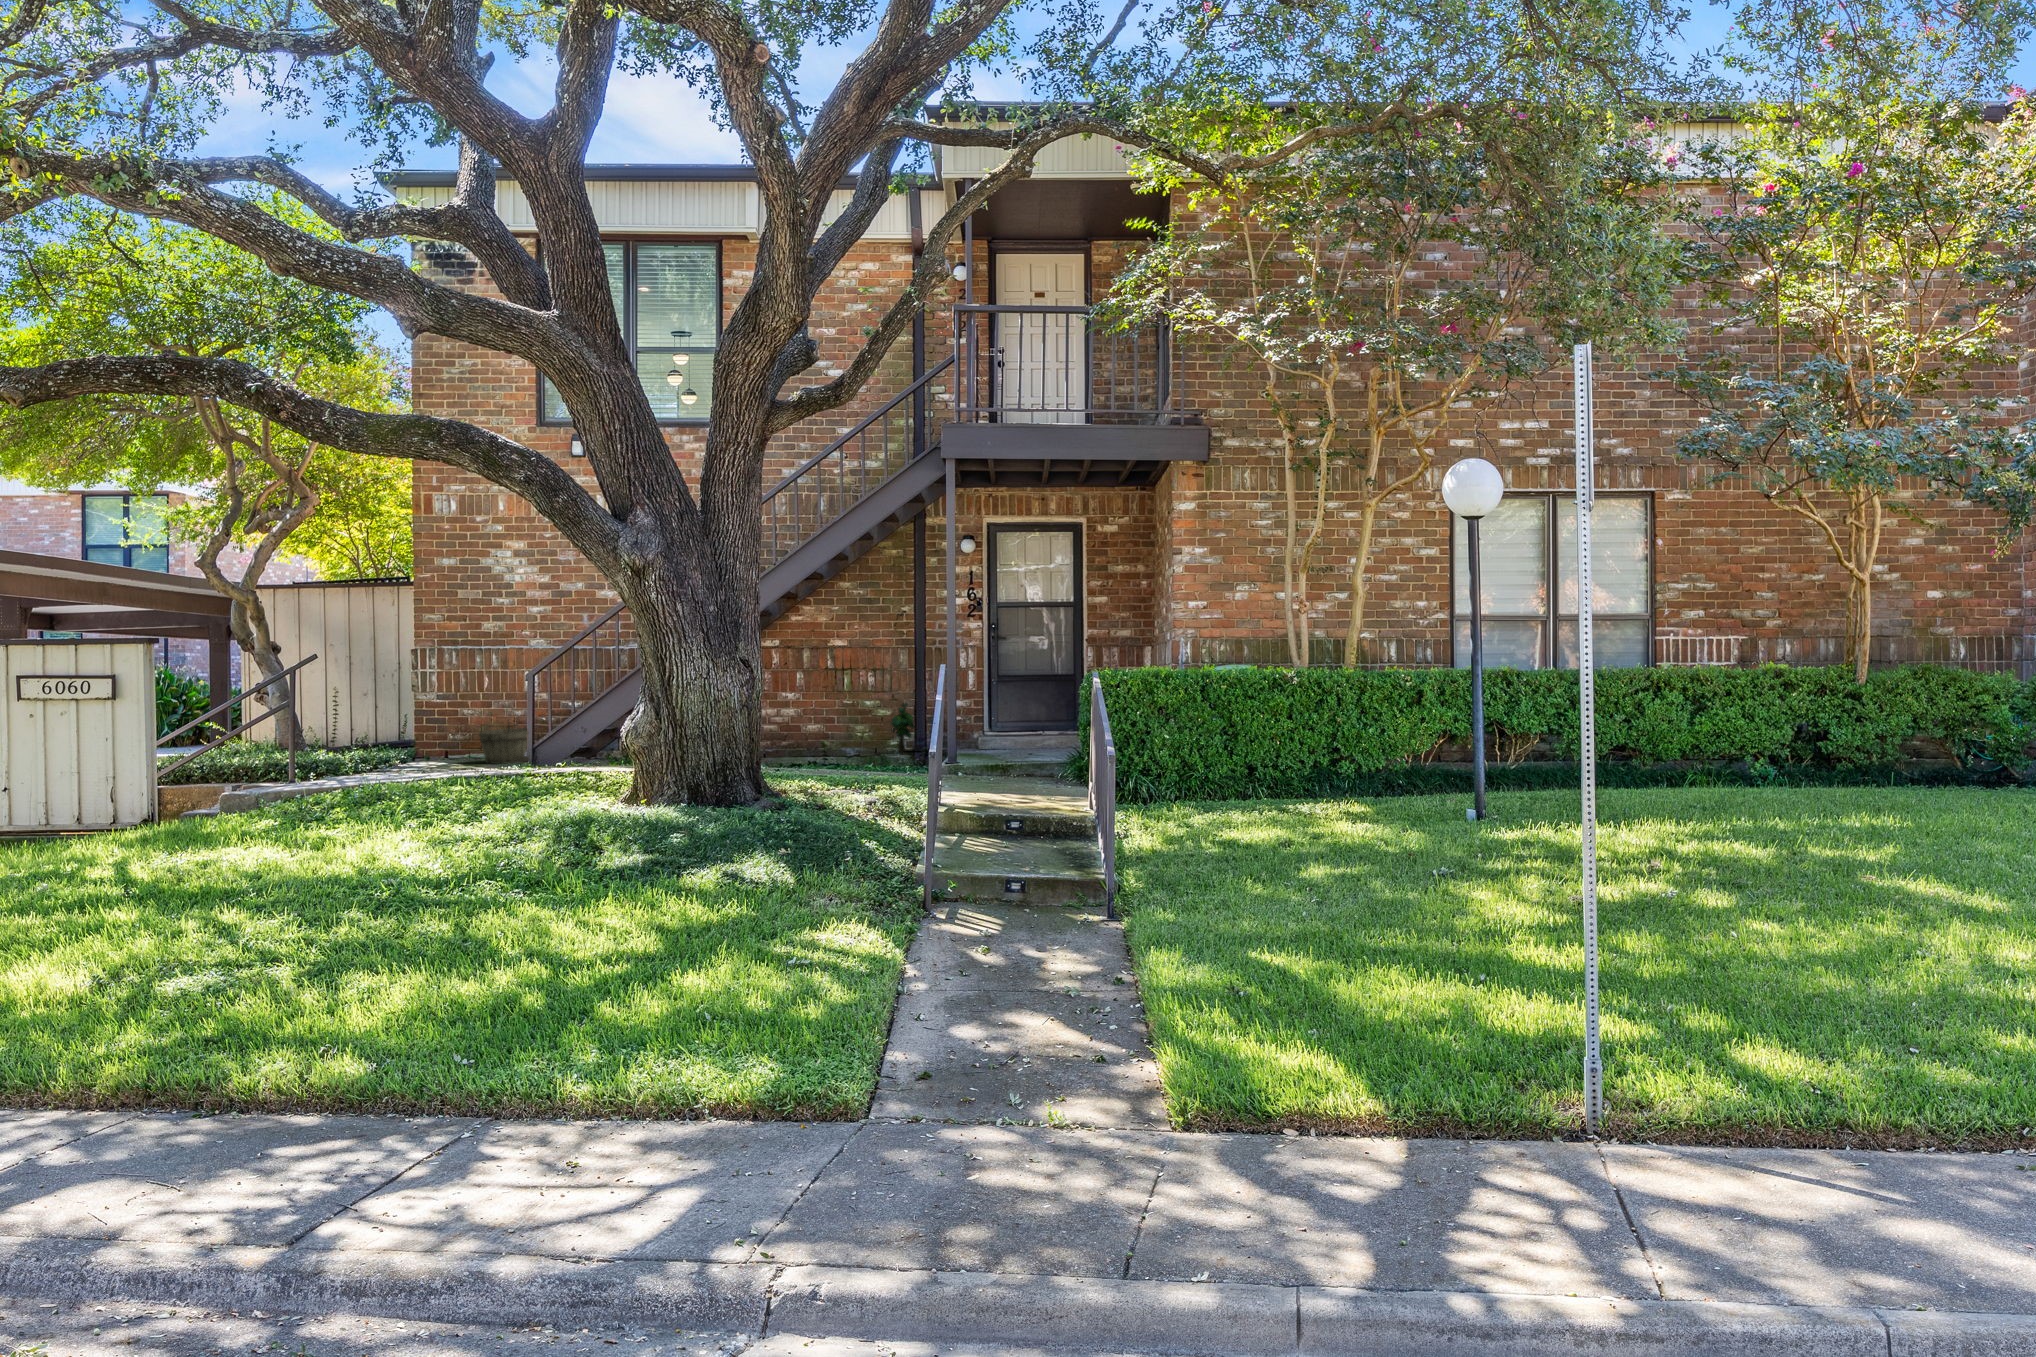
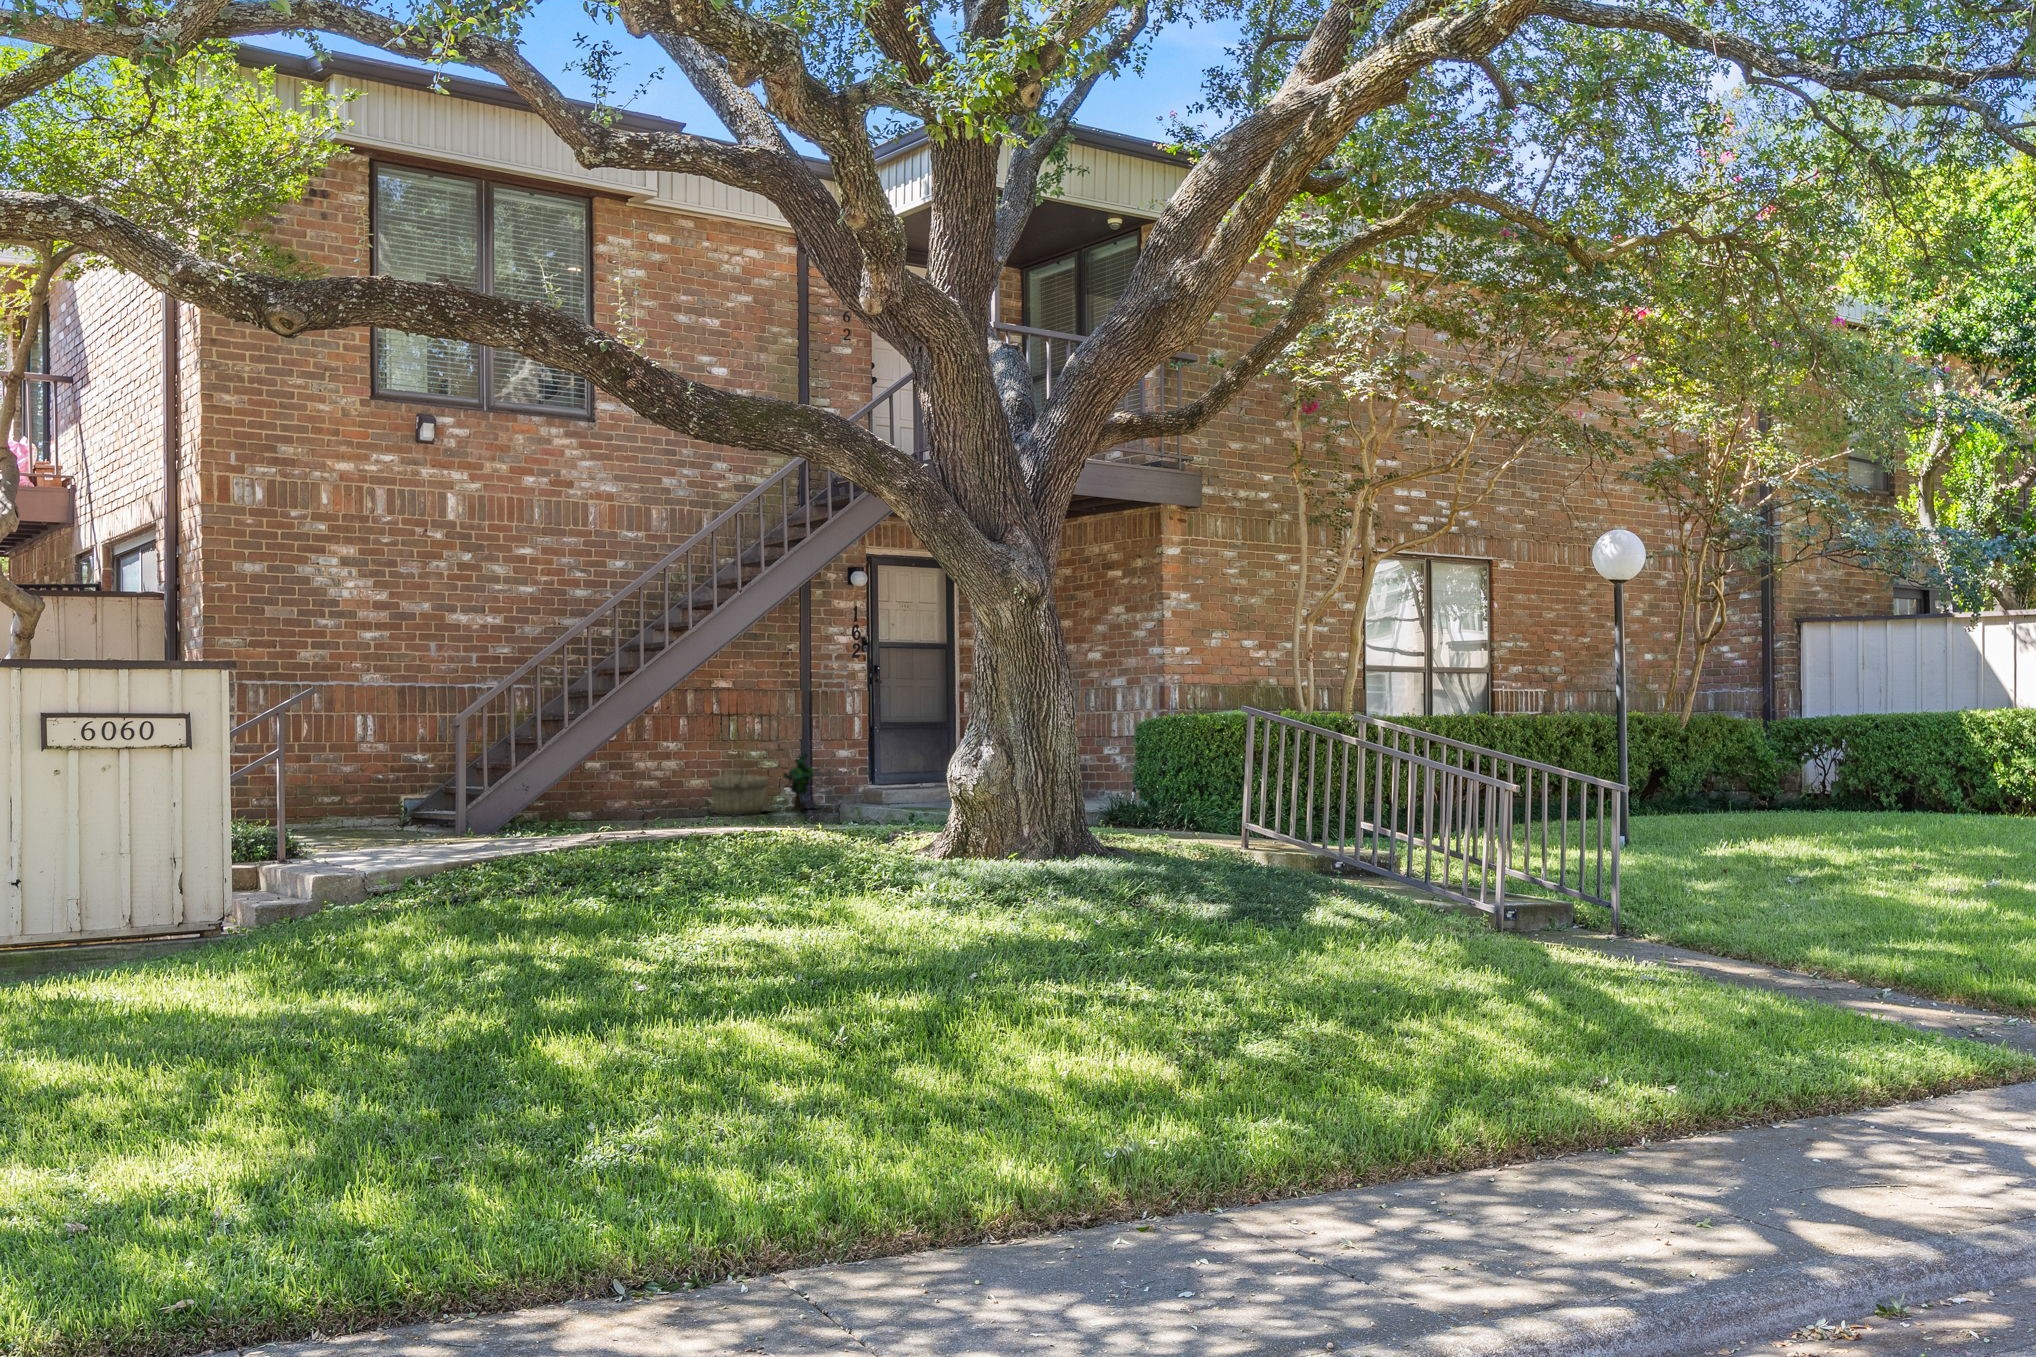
wooden bucket: present [479,720,530,764] -> present [710,767,768,815]

